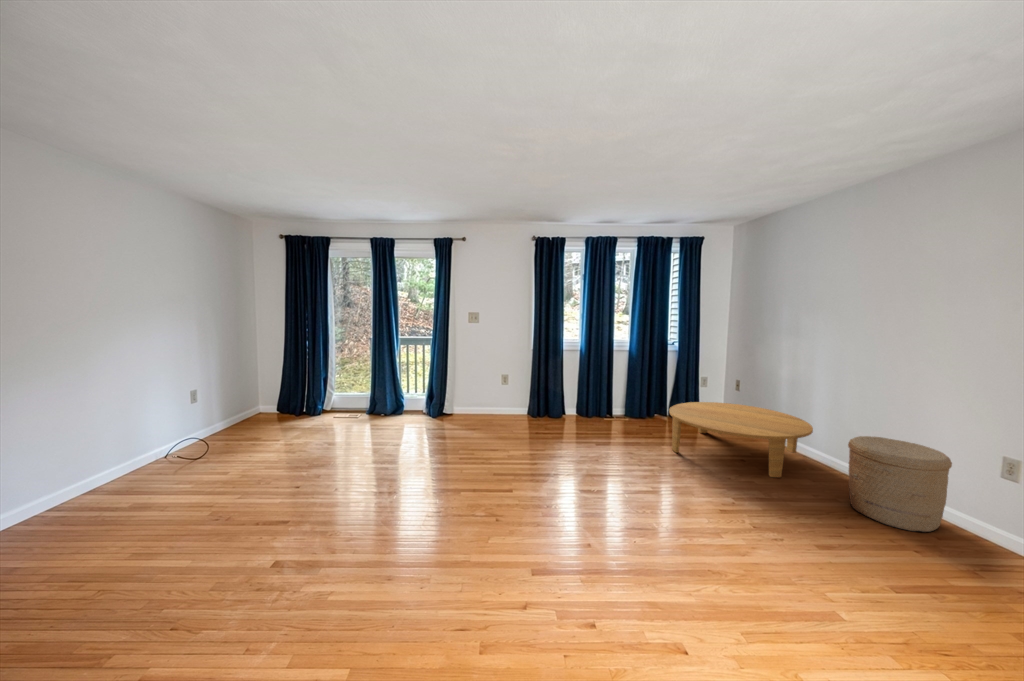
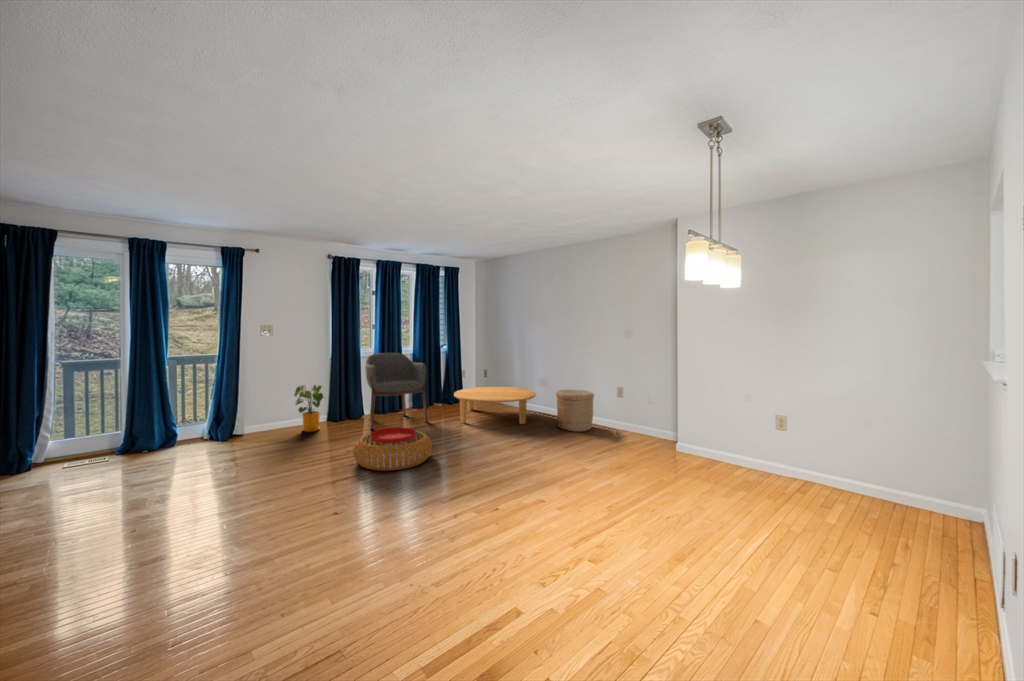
armchair: none [556,346,629,439] -> present [365,353,428,429]
house plant: none [484,375,519,424] -> present [294,385,324,432]
pouf: none [487,444,587,510] -> present [353,427,432,471]

